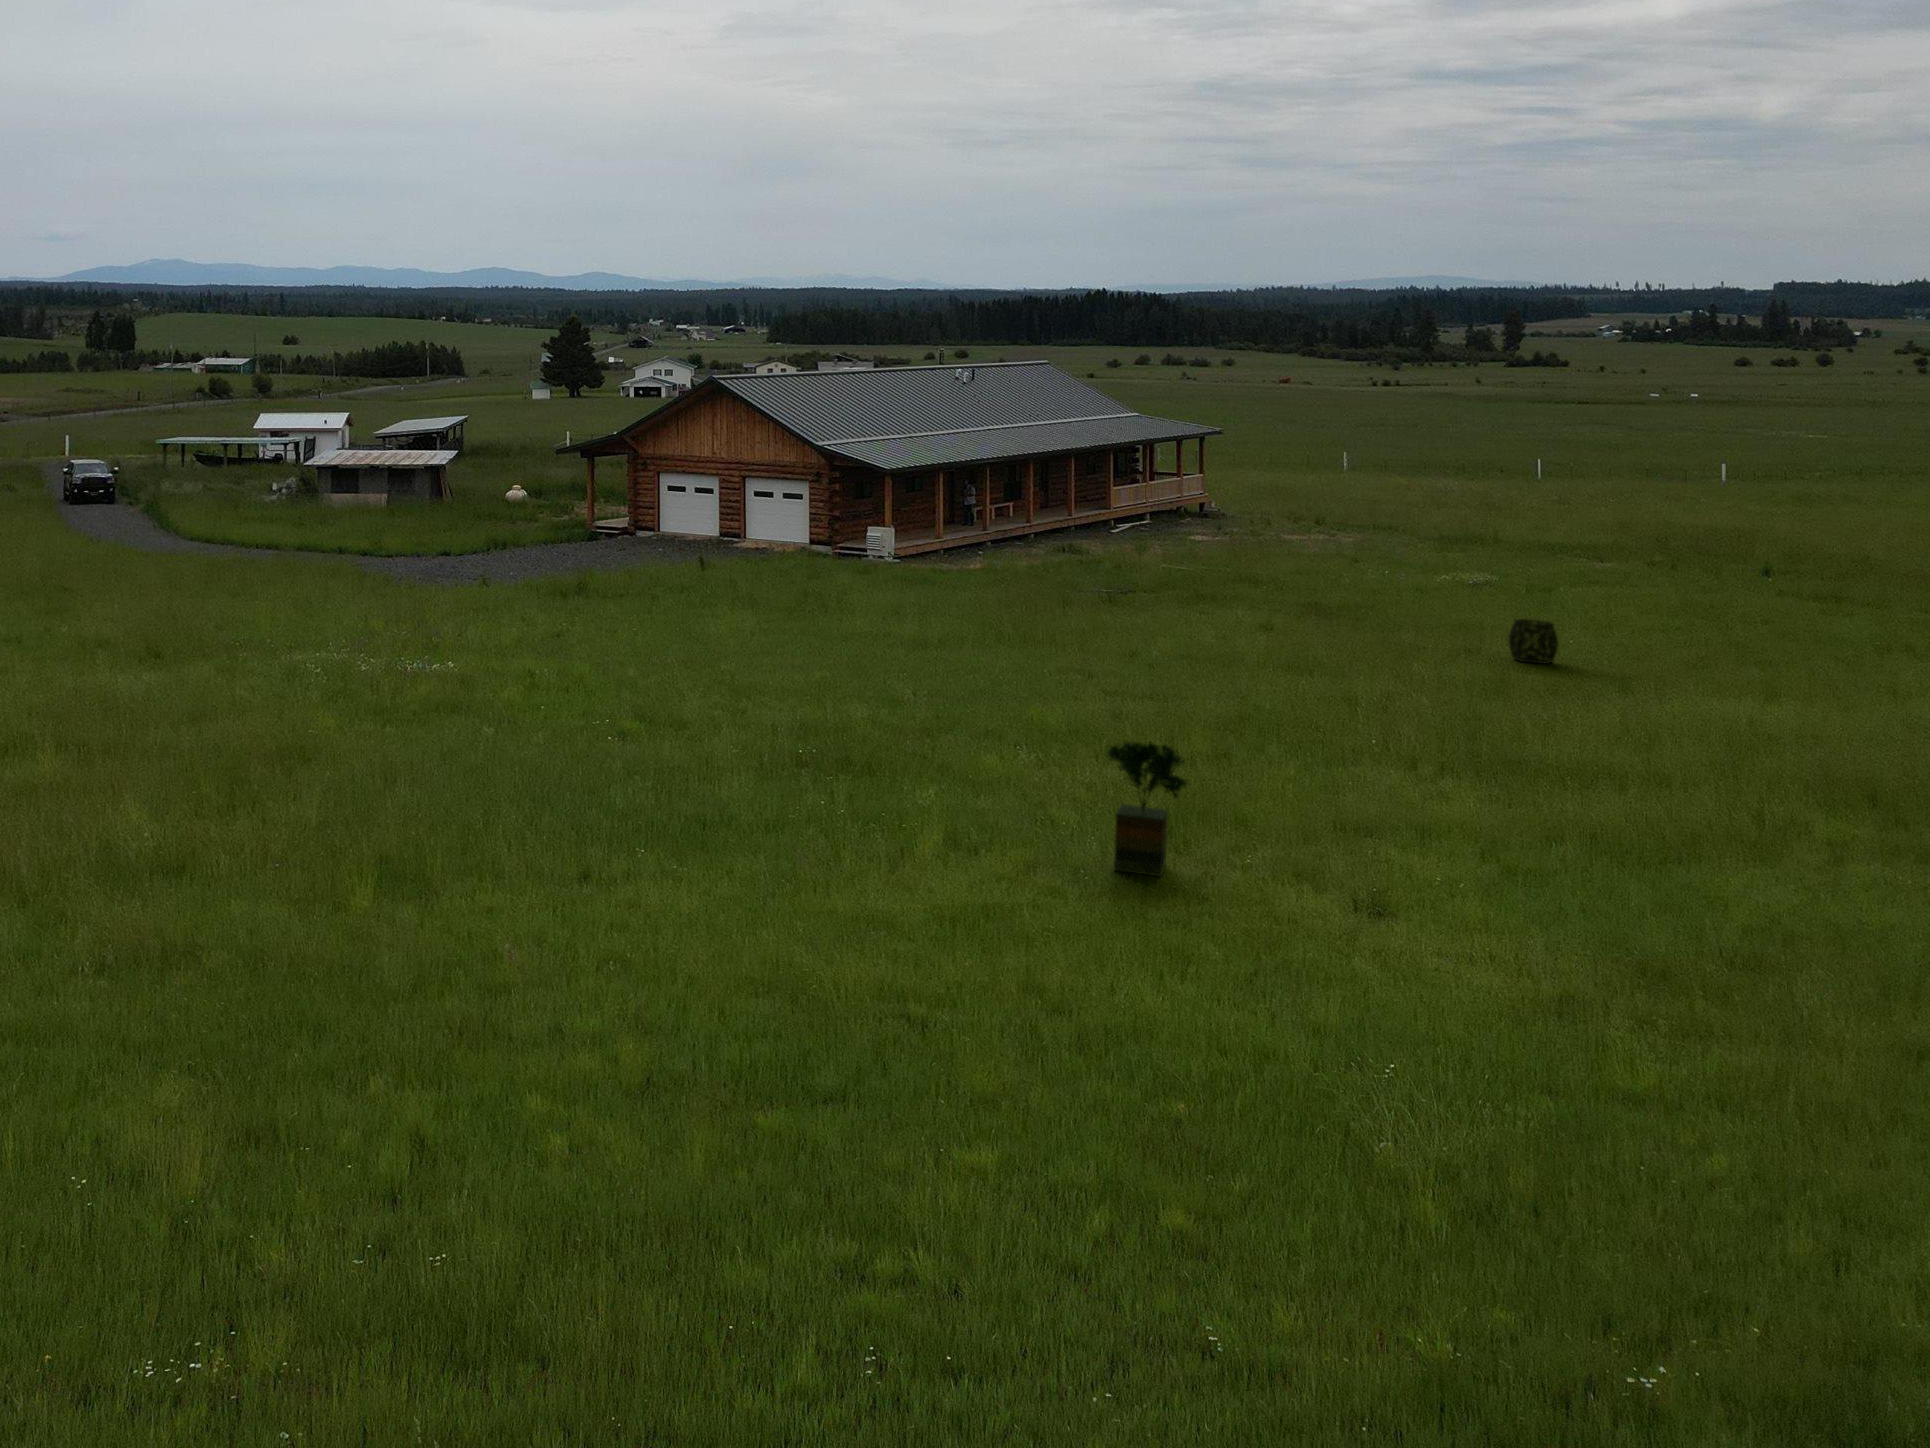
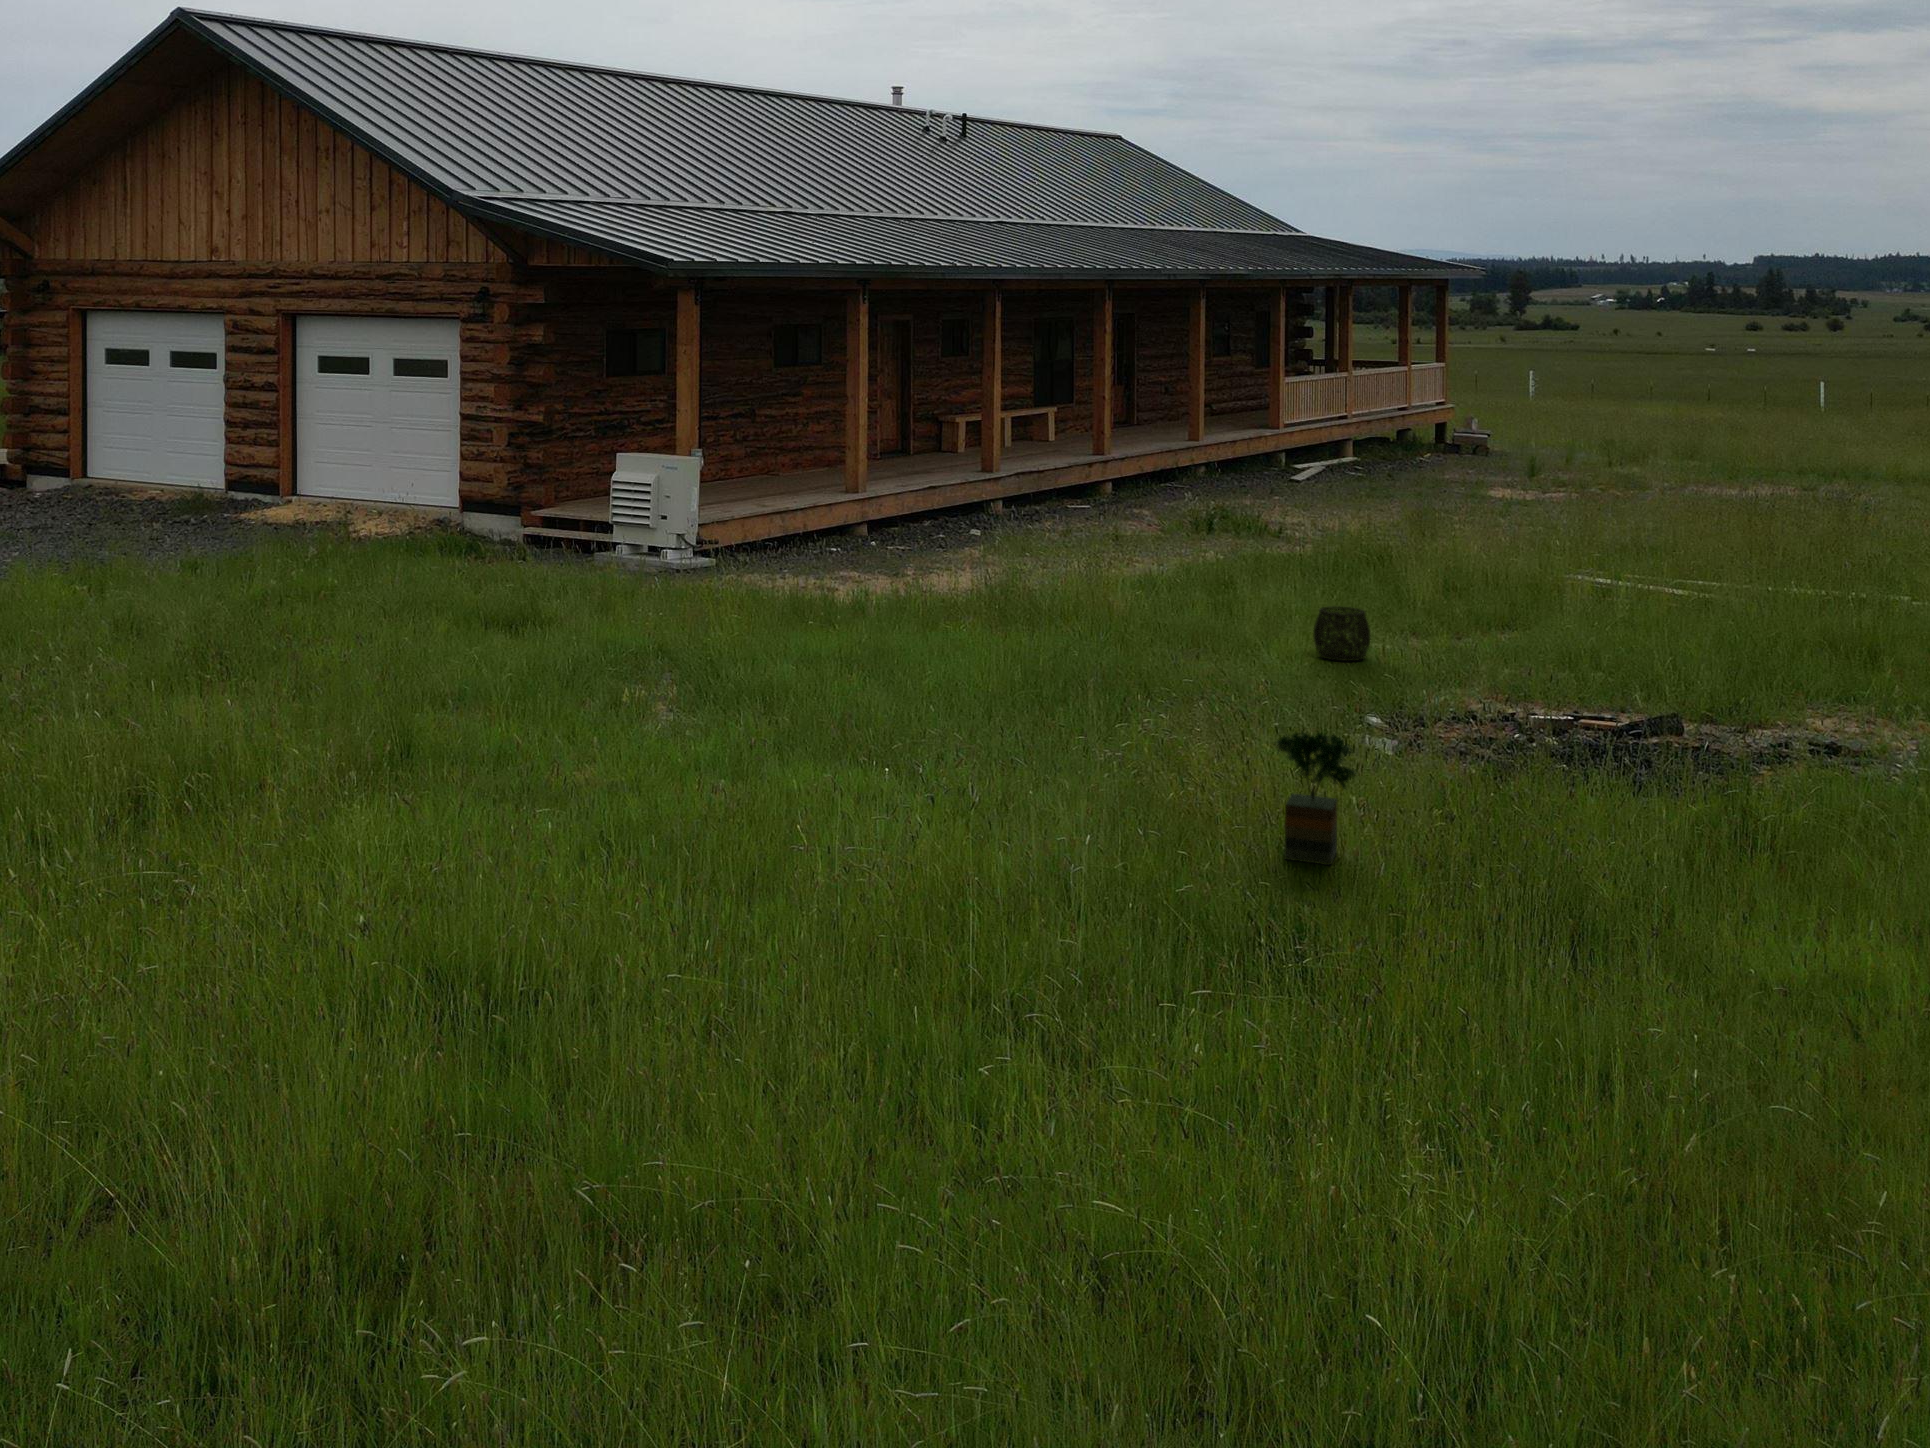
woven basket: present [1508,619,1558,664] -> present [1313,606,1371,661]

